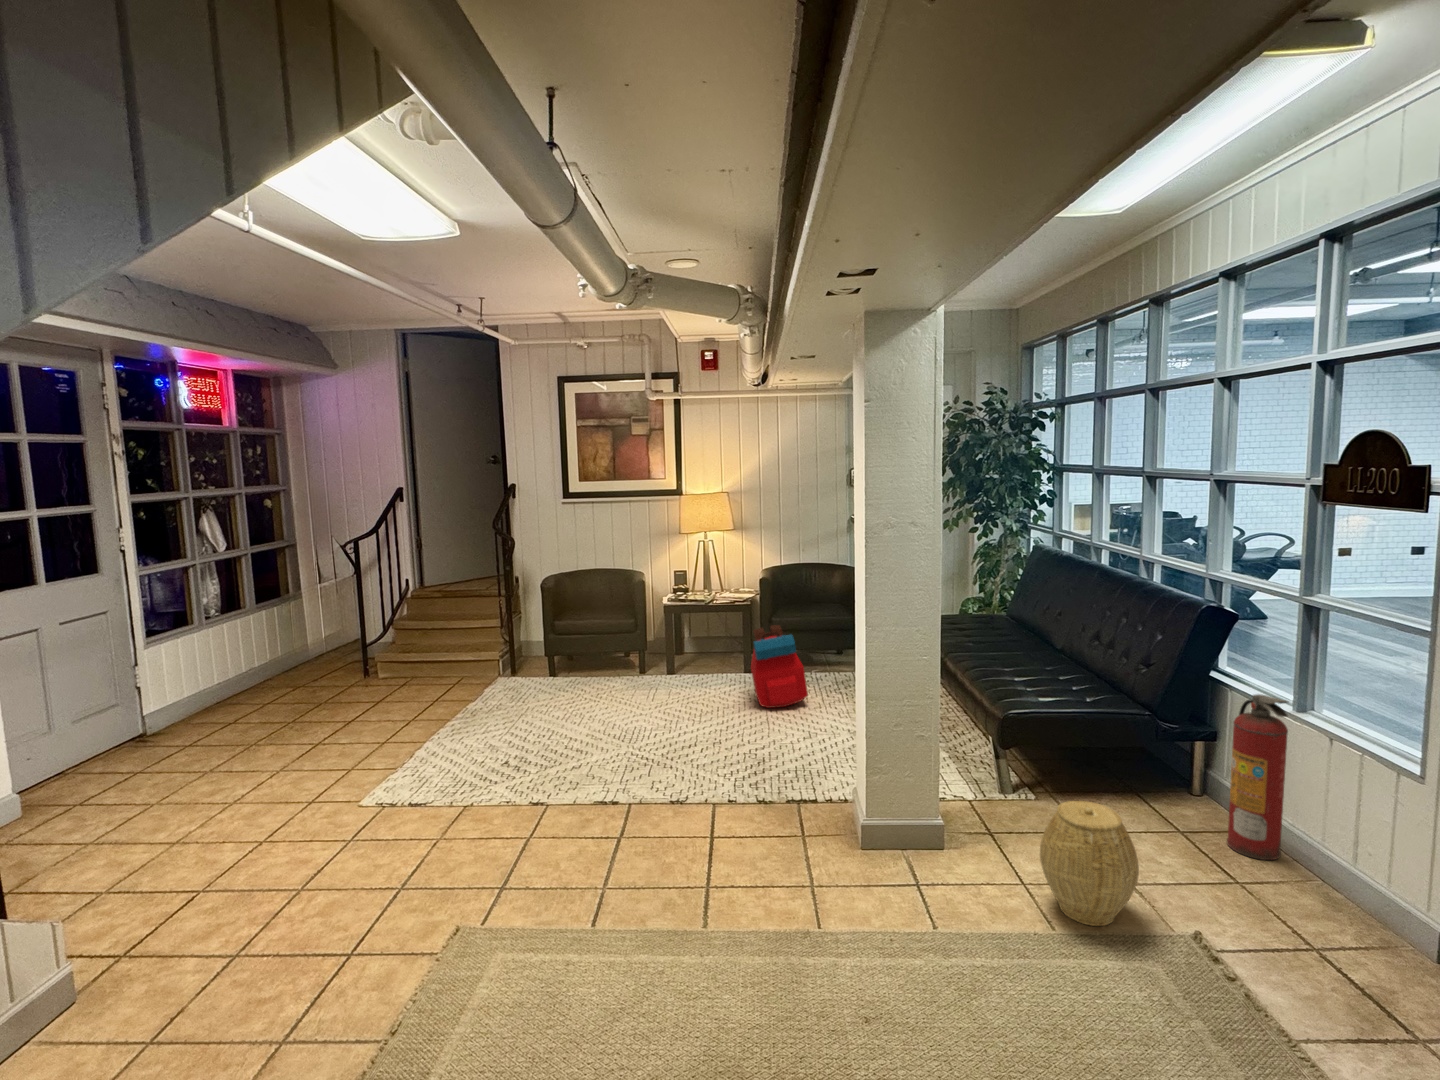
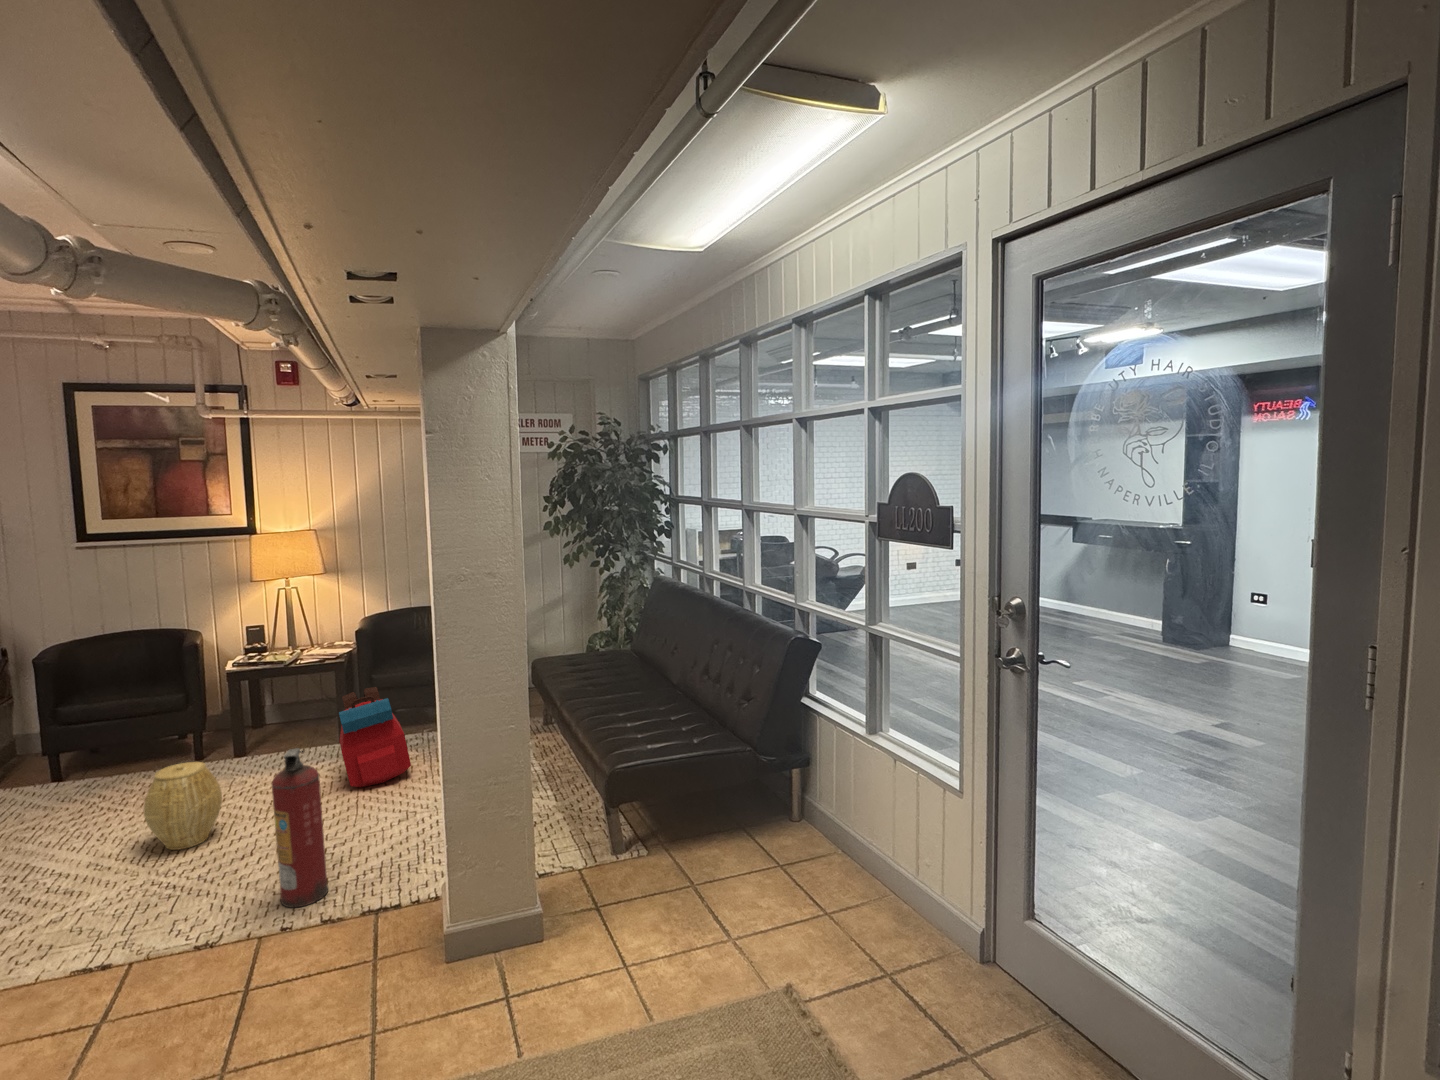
fire extinguisher: present [1227,694,1288,860] -> present [272,748,328,907]
woven basket: present [1040,801,1139,926] -> present [144,762,222,850]

